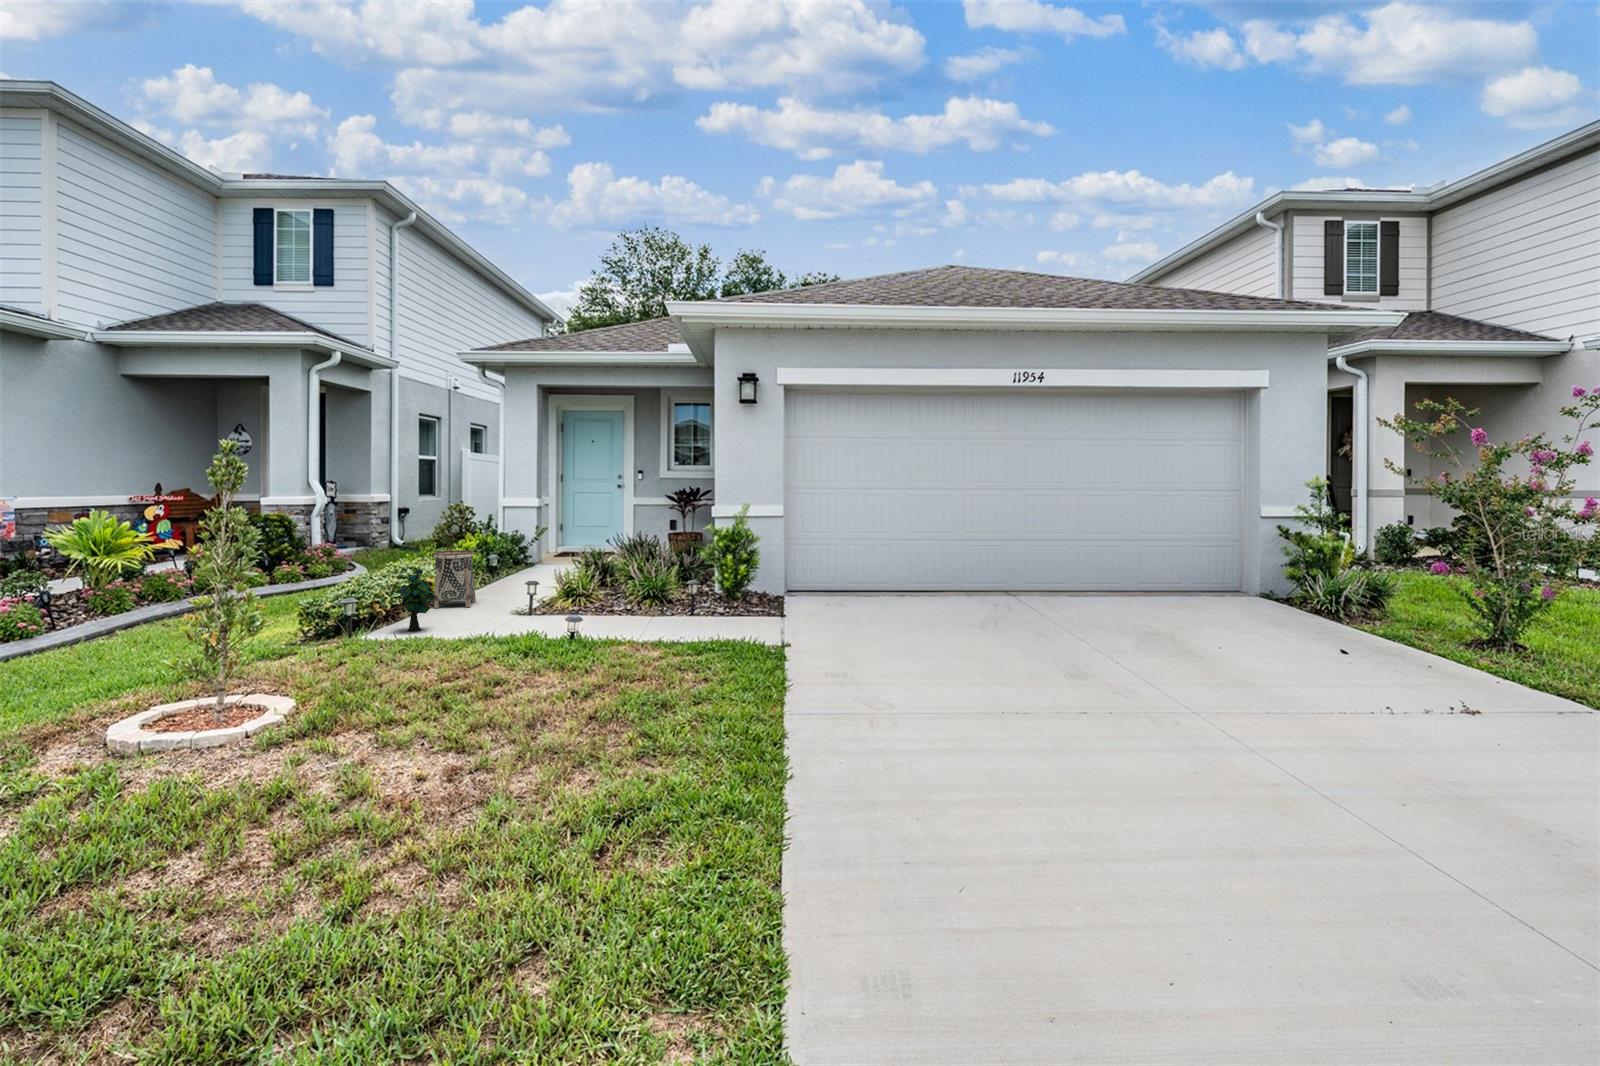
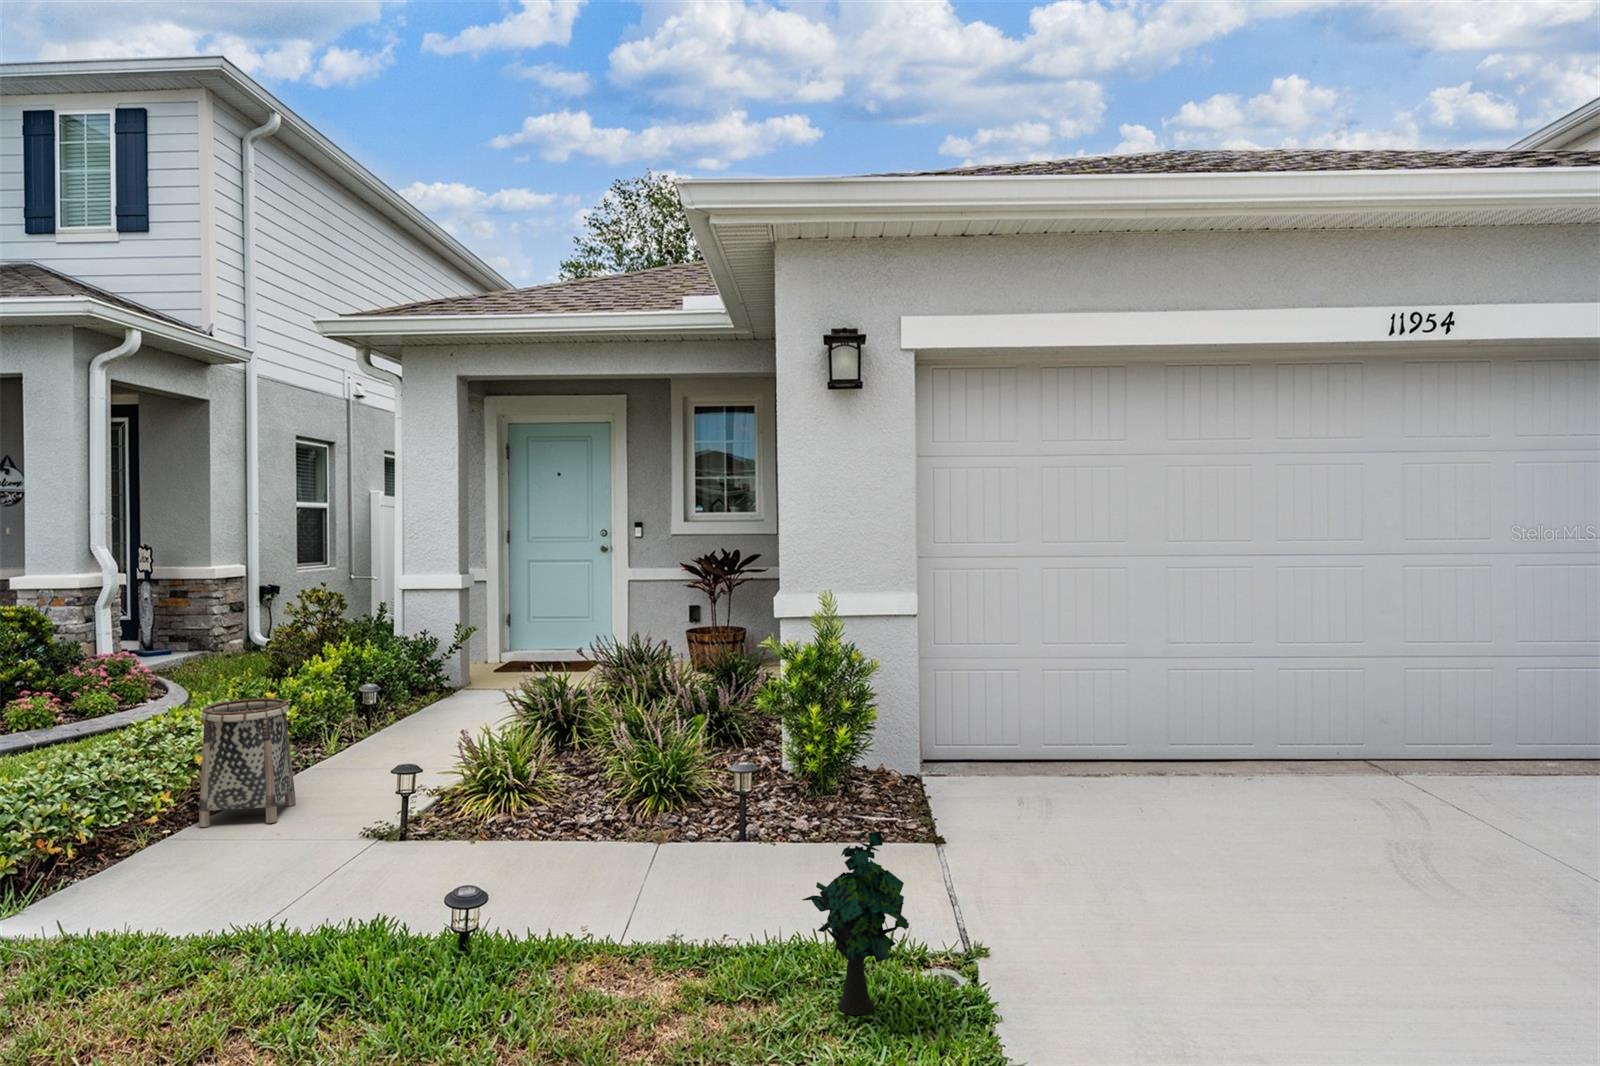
decorative plant: present [395,569,435,631] -> present [802,831,909,1015]

